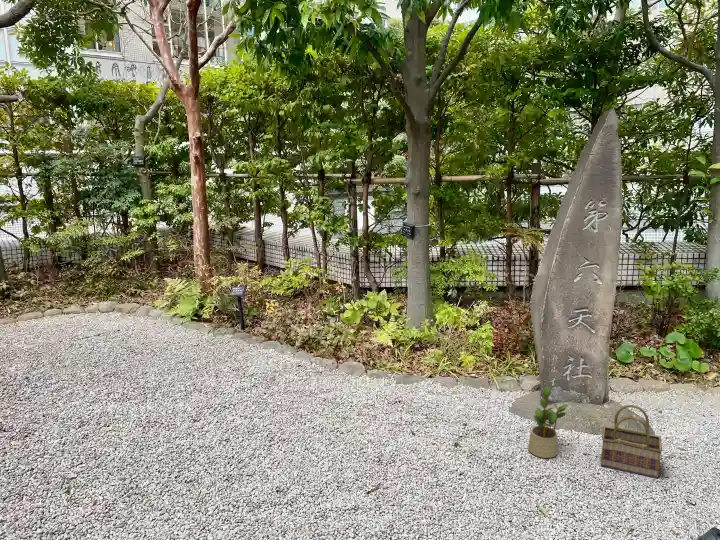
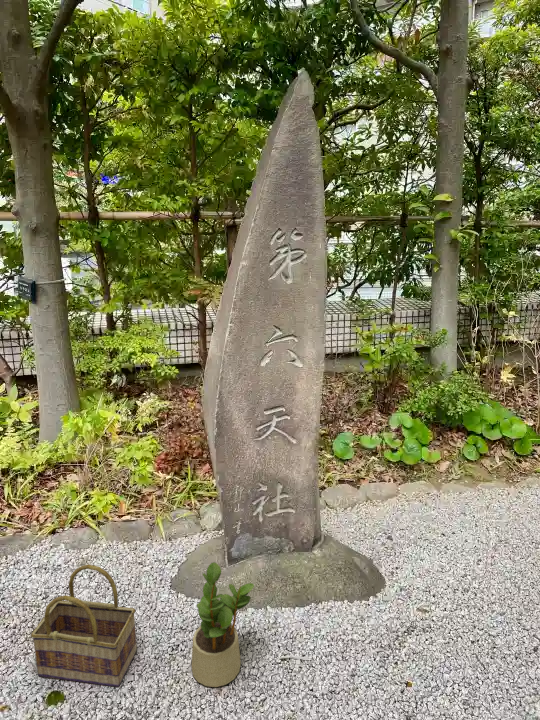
basket: present [601,405,662,478] -> present [31,564,137,687]

